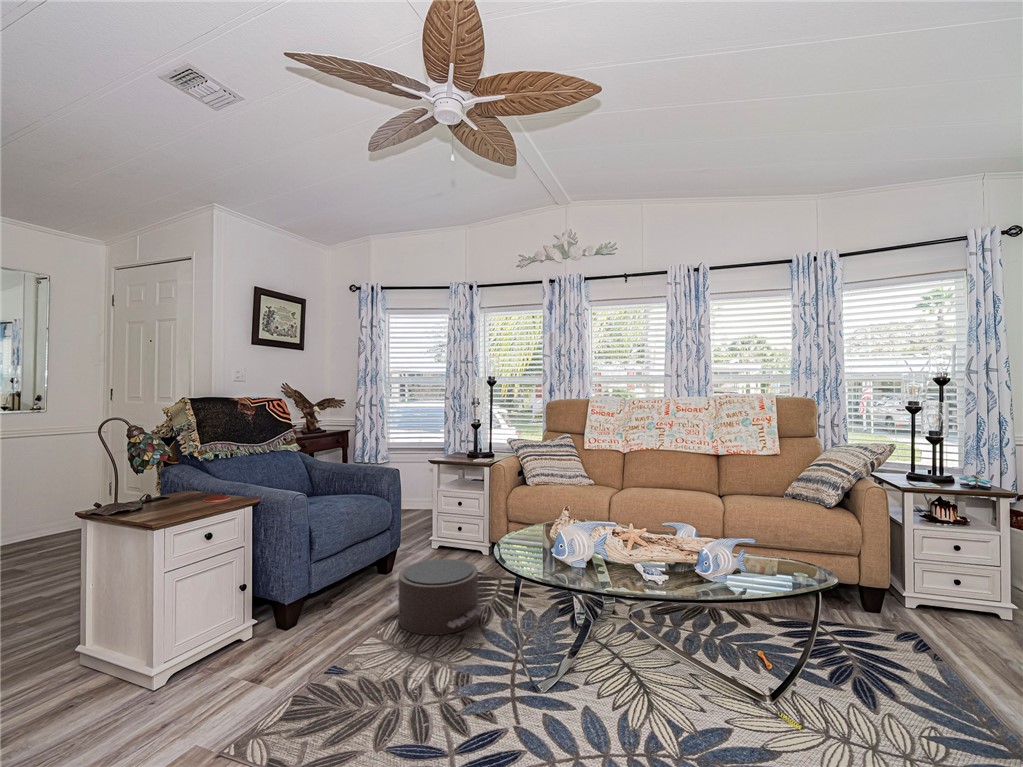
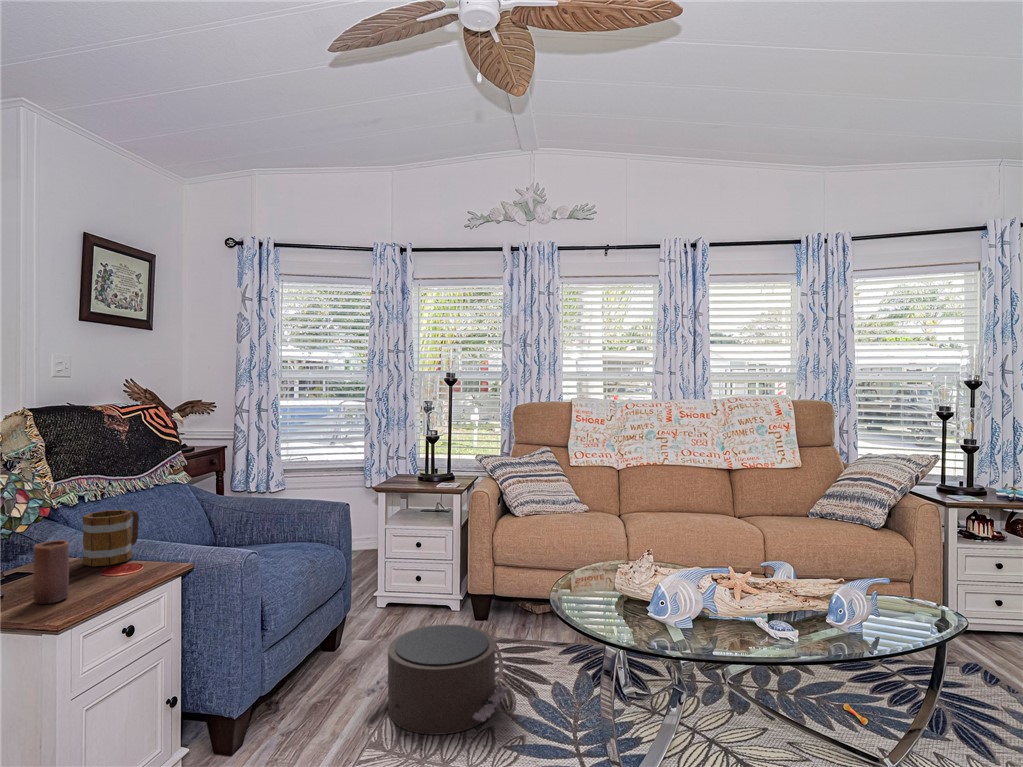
mug: none [199,462,239,496] -> present [83,510,139,566]
candle: none [153,476,174,514] -> present [34,540,69,604]

